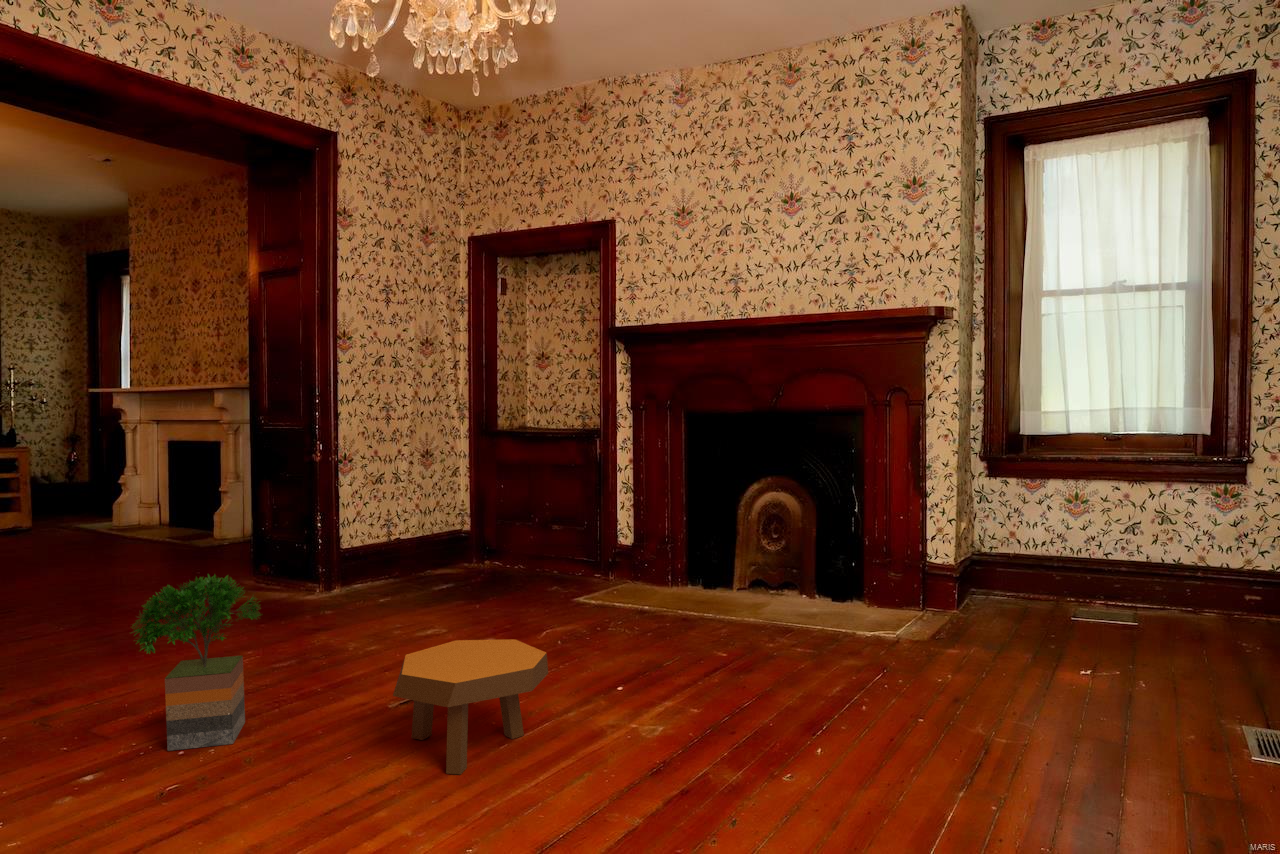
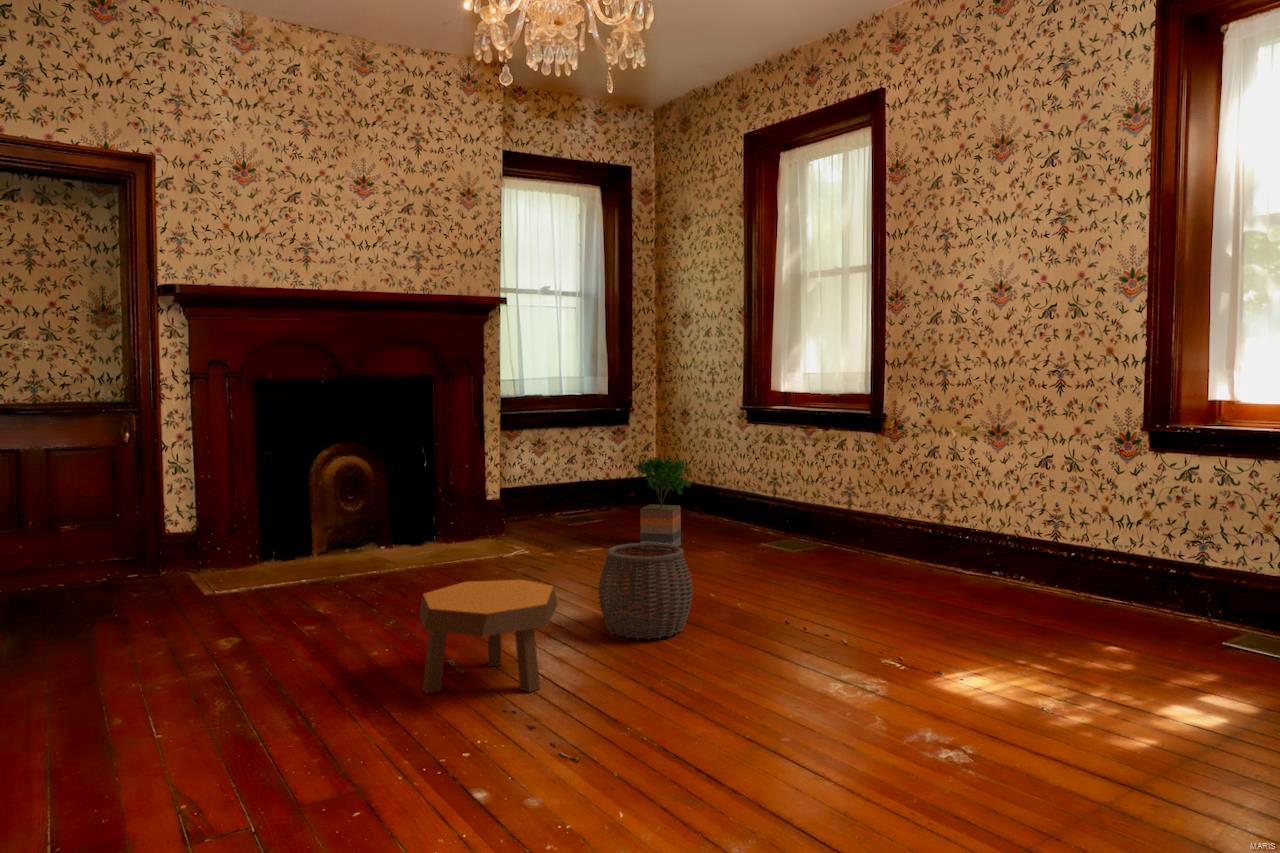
potted tree: present [132,574,261,751] -> present [636,457,691,551]
woven basket: none [641,643,769,785] -> present [598,543,692,639]

